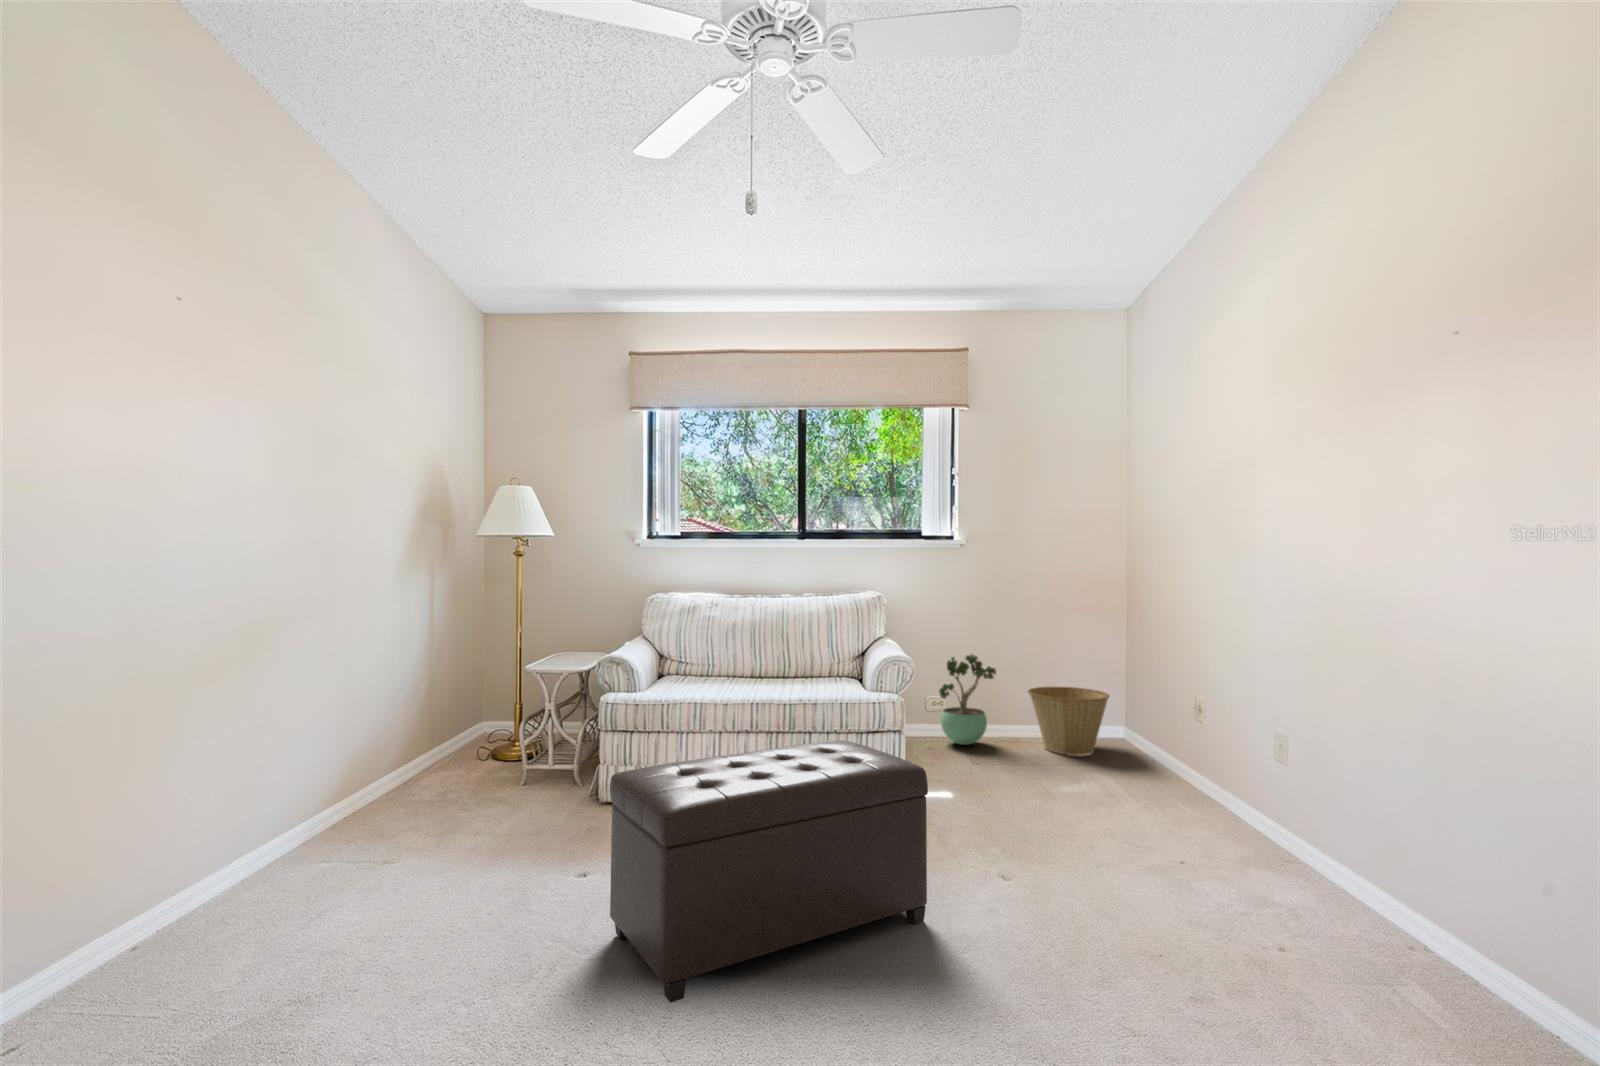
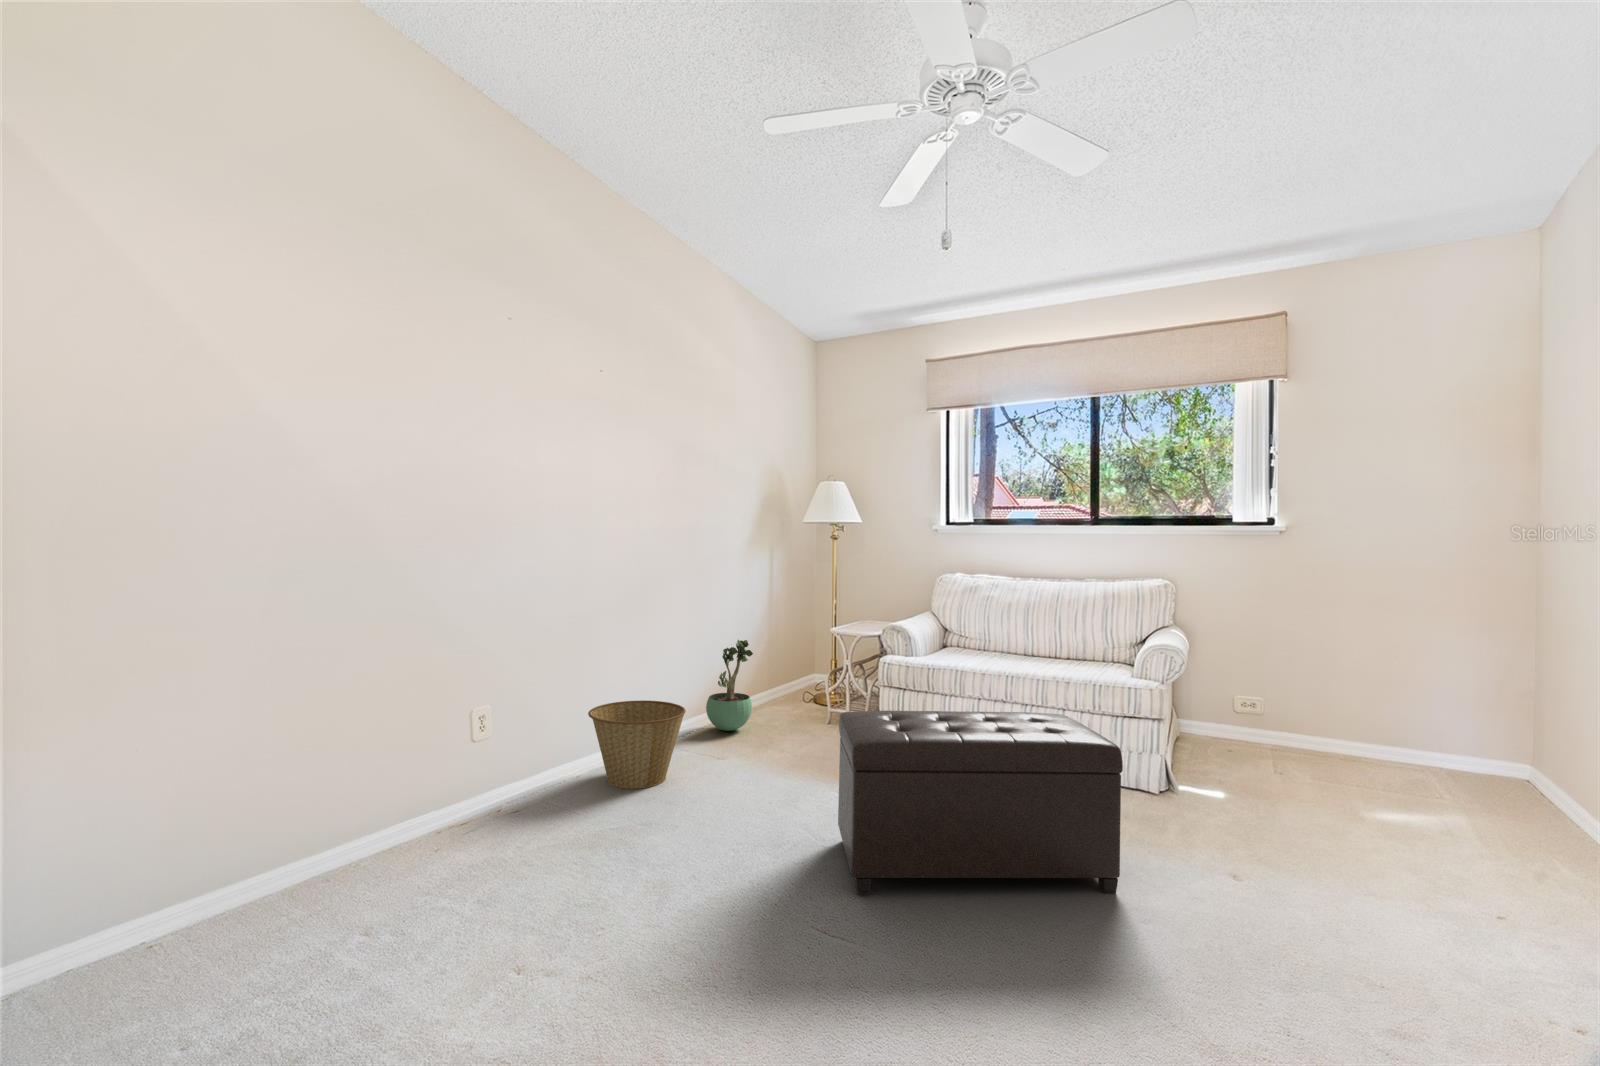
potted plant: present [939,655,996,745] -> present [706,640,753,731]
basket: present [1028,687,1109,755] -> present [588,700,686,789]

